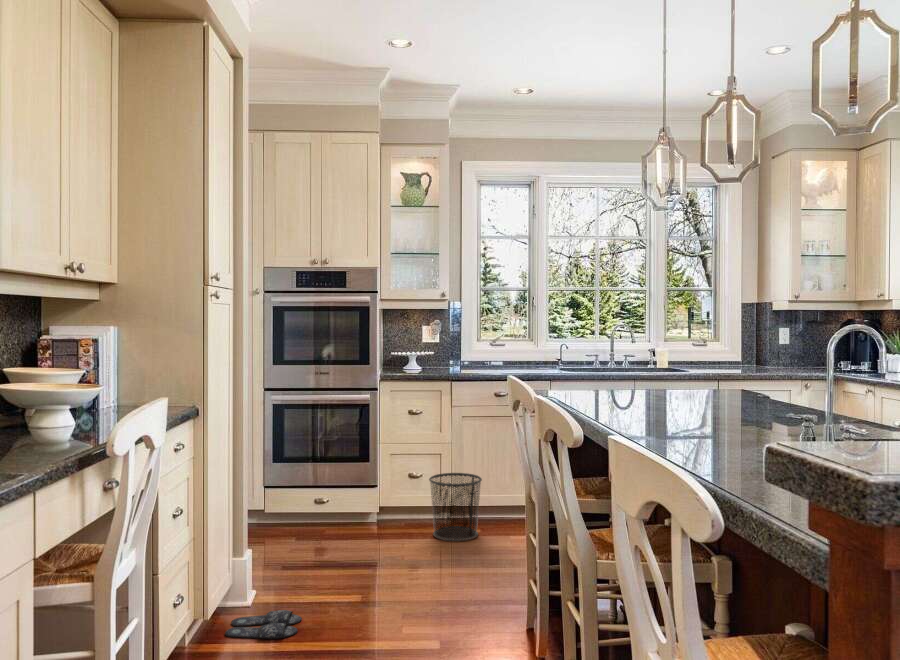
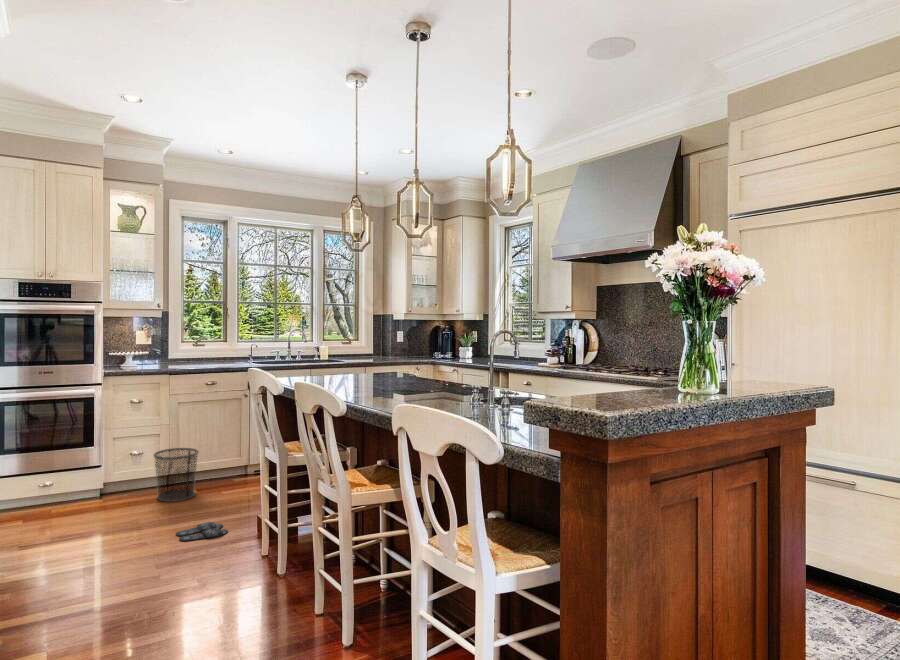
slippers: present [225,610,302,639] -> present [176,522,228,541]

